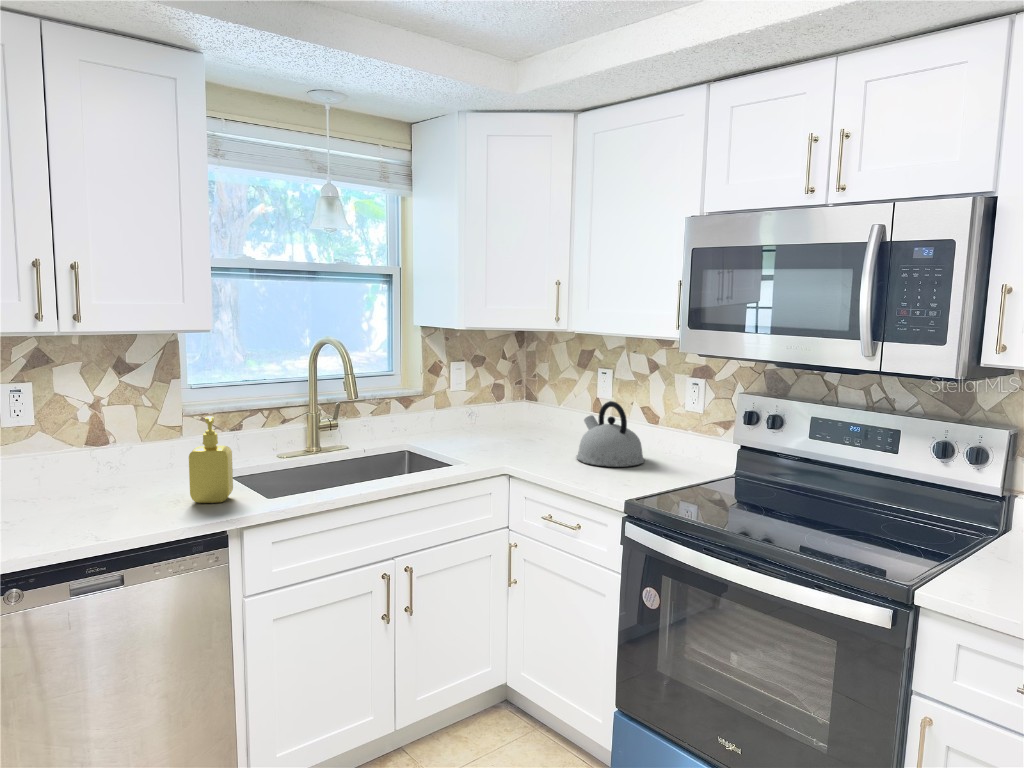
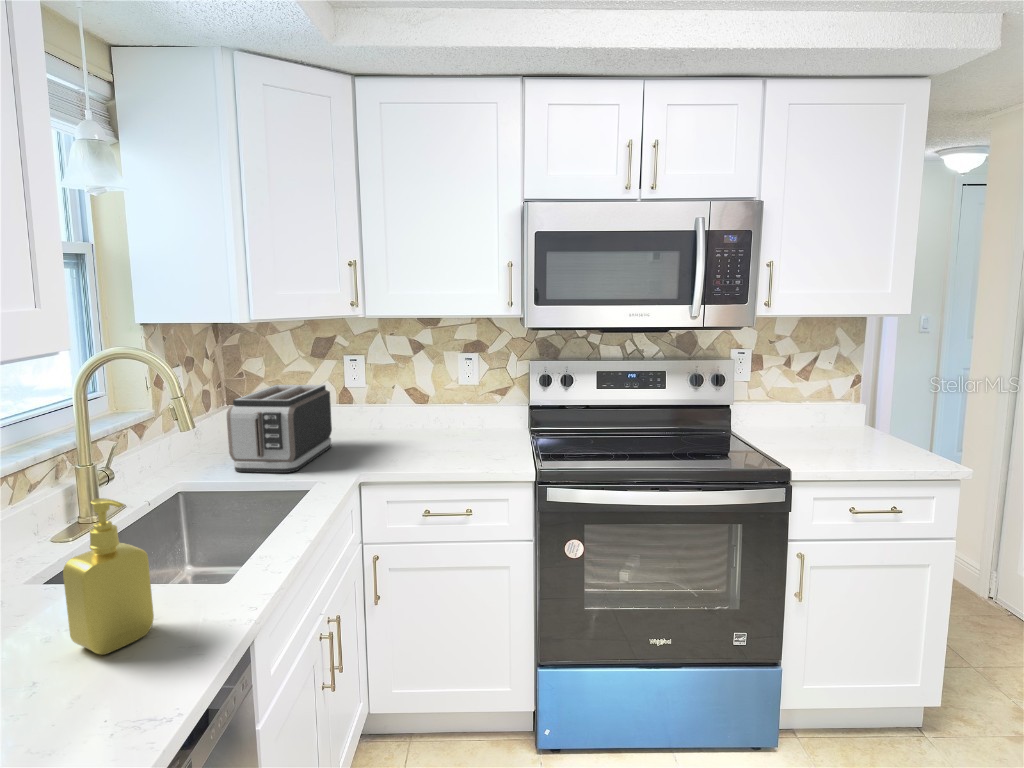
toaster: none [450,385,548,454] -> present [227,385,332,473]
kettle: present [576,401,644,467] -> none [379,385,455,452]

